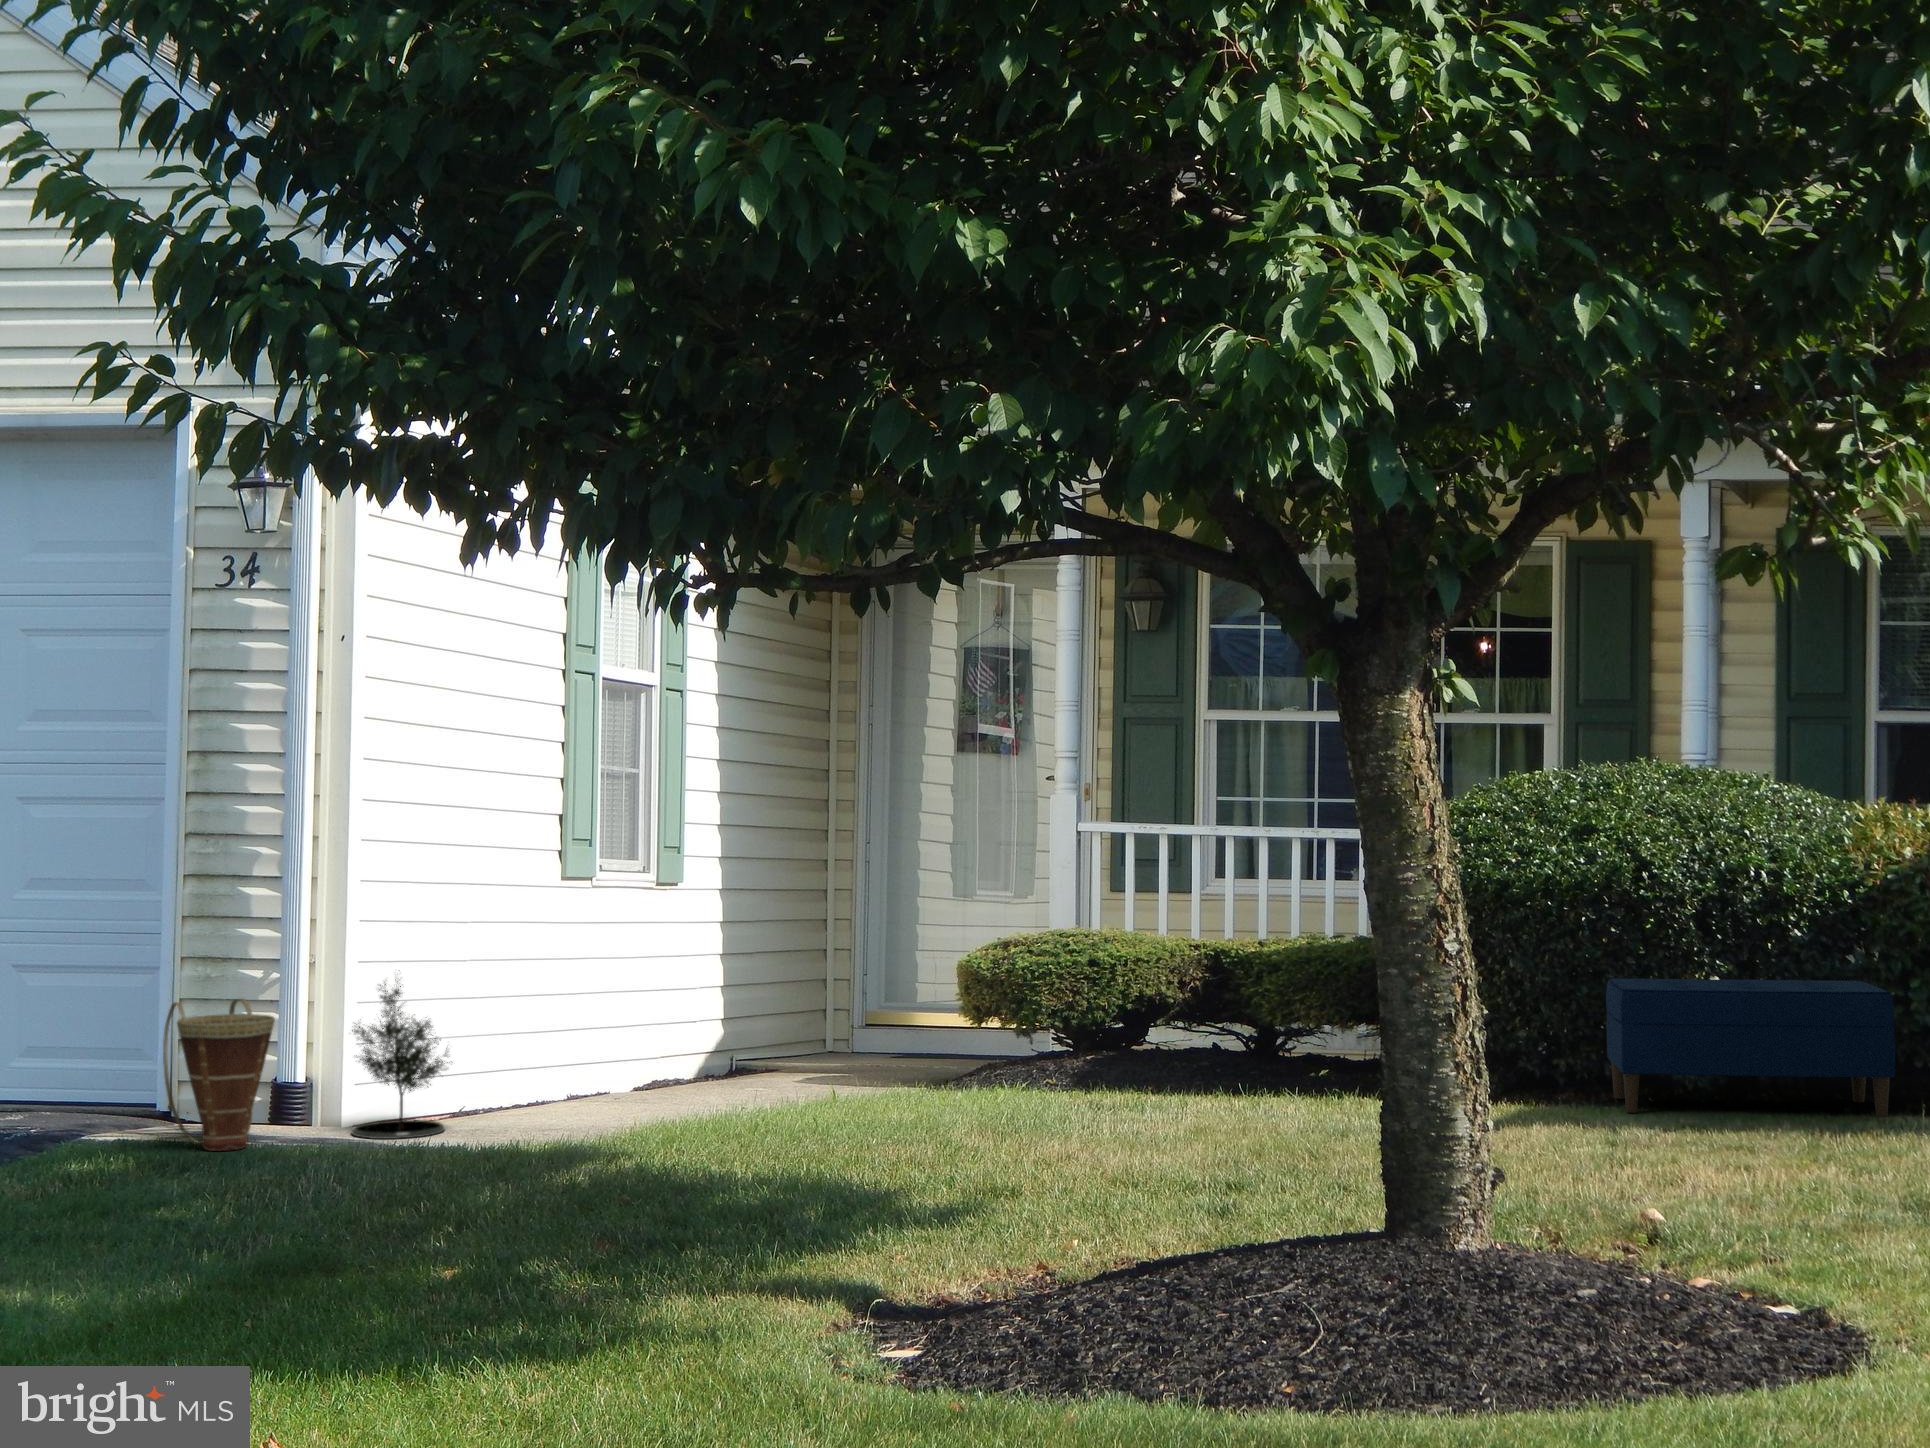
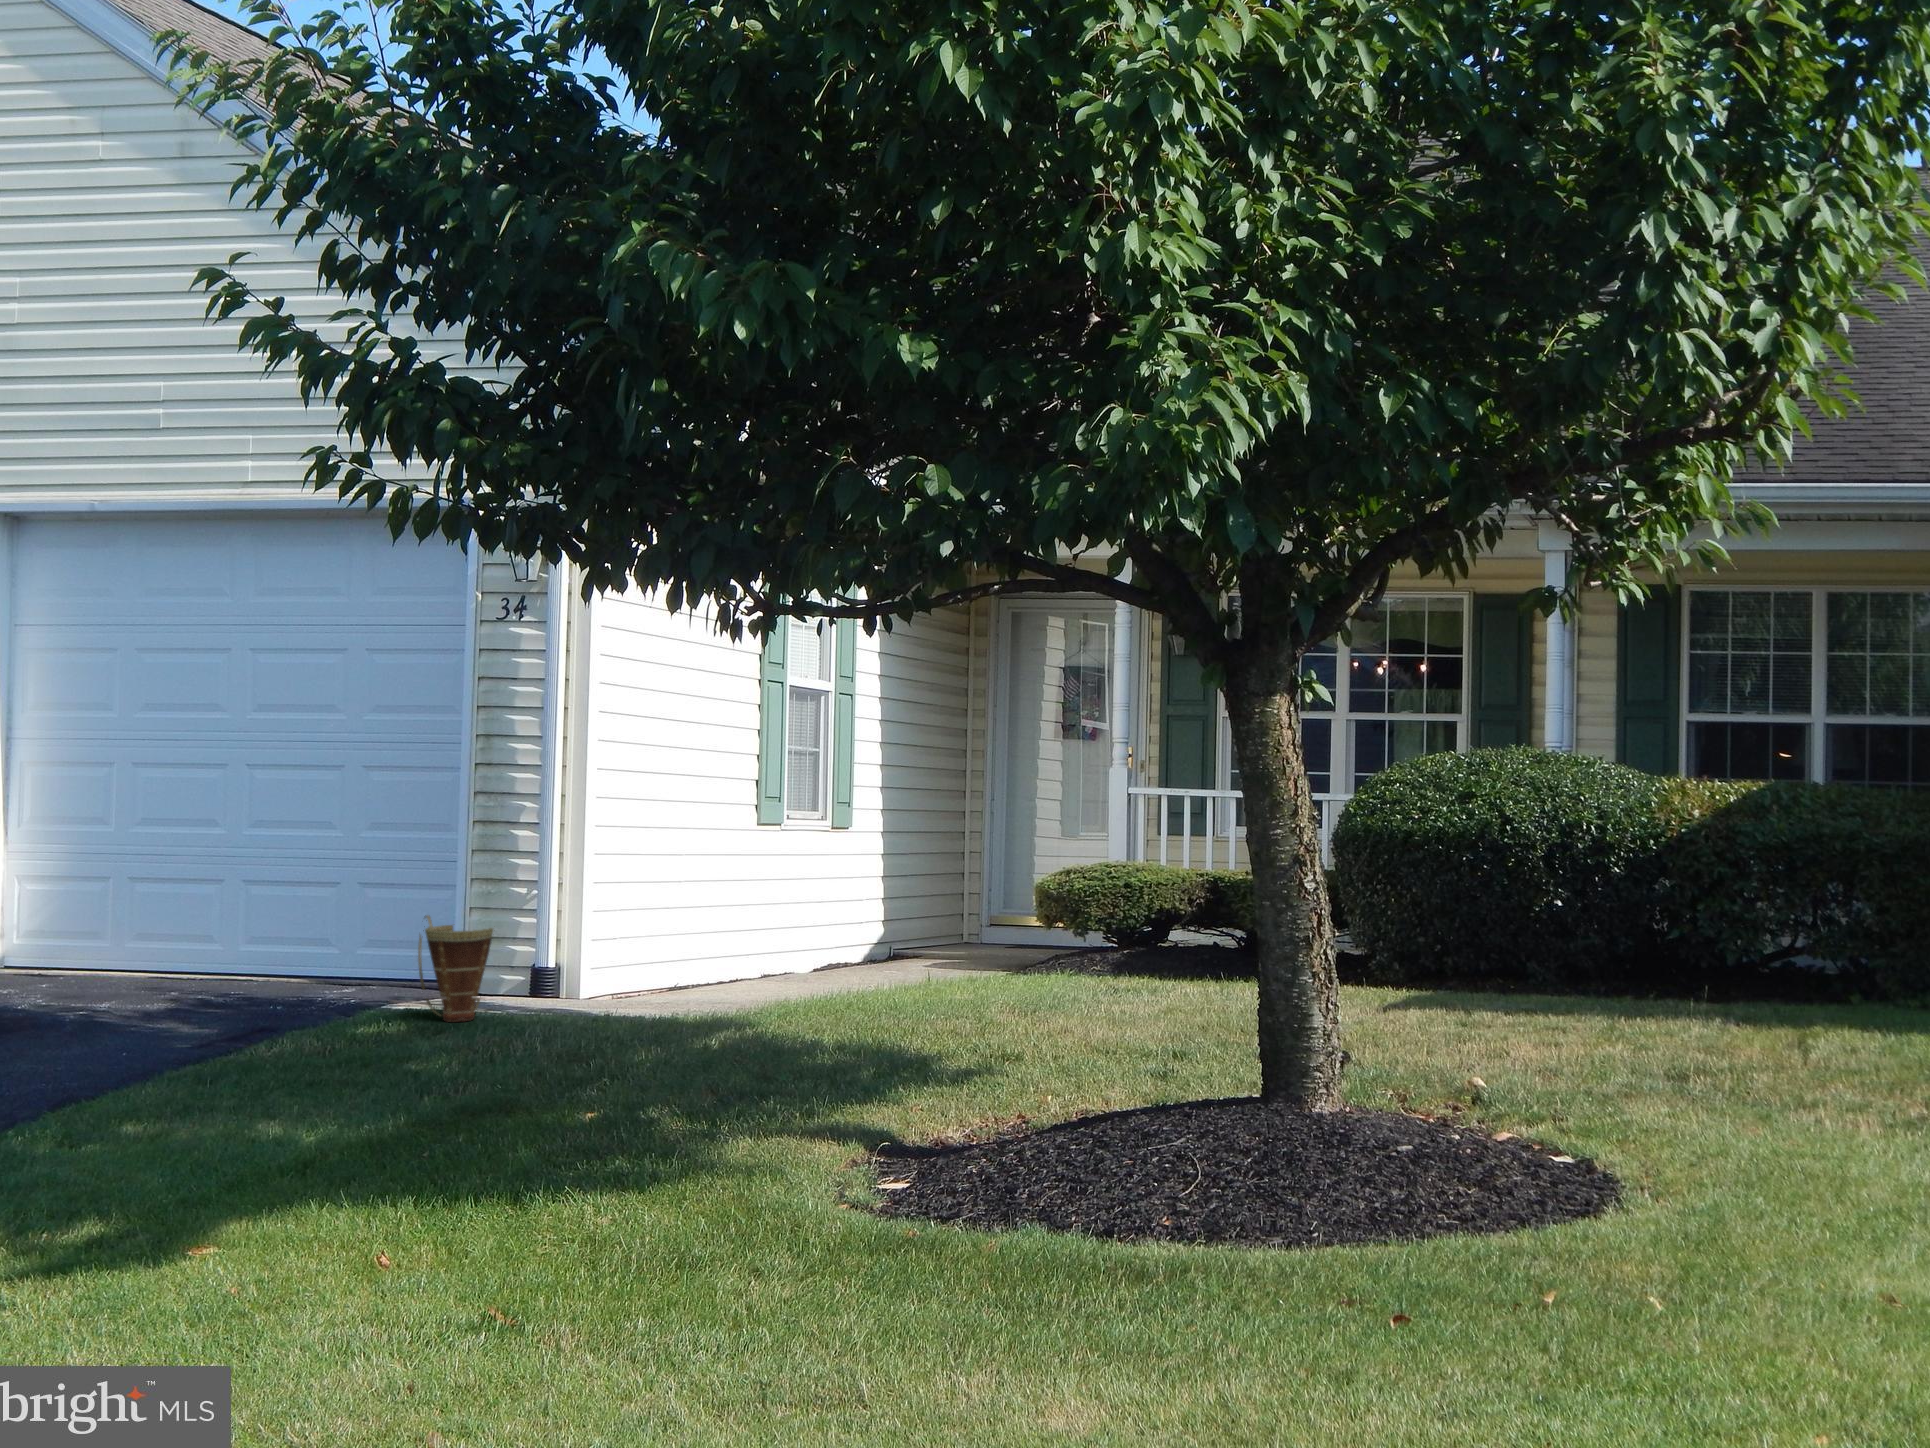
bench: present [1606,978,1895,1117] -> none [1468,906,1684,1012]
potted tree: present [351,979,452,1139] -> none [550,893,624,1015]

